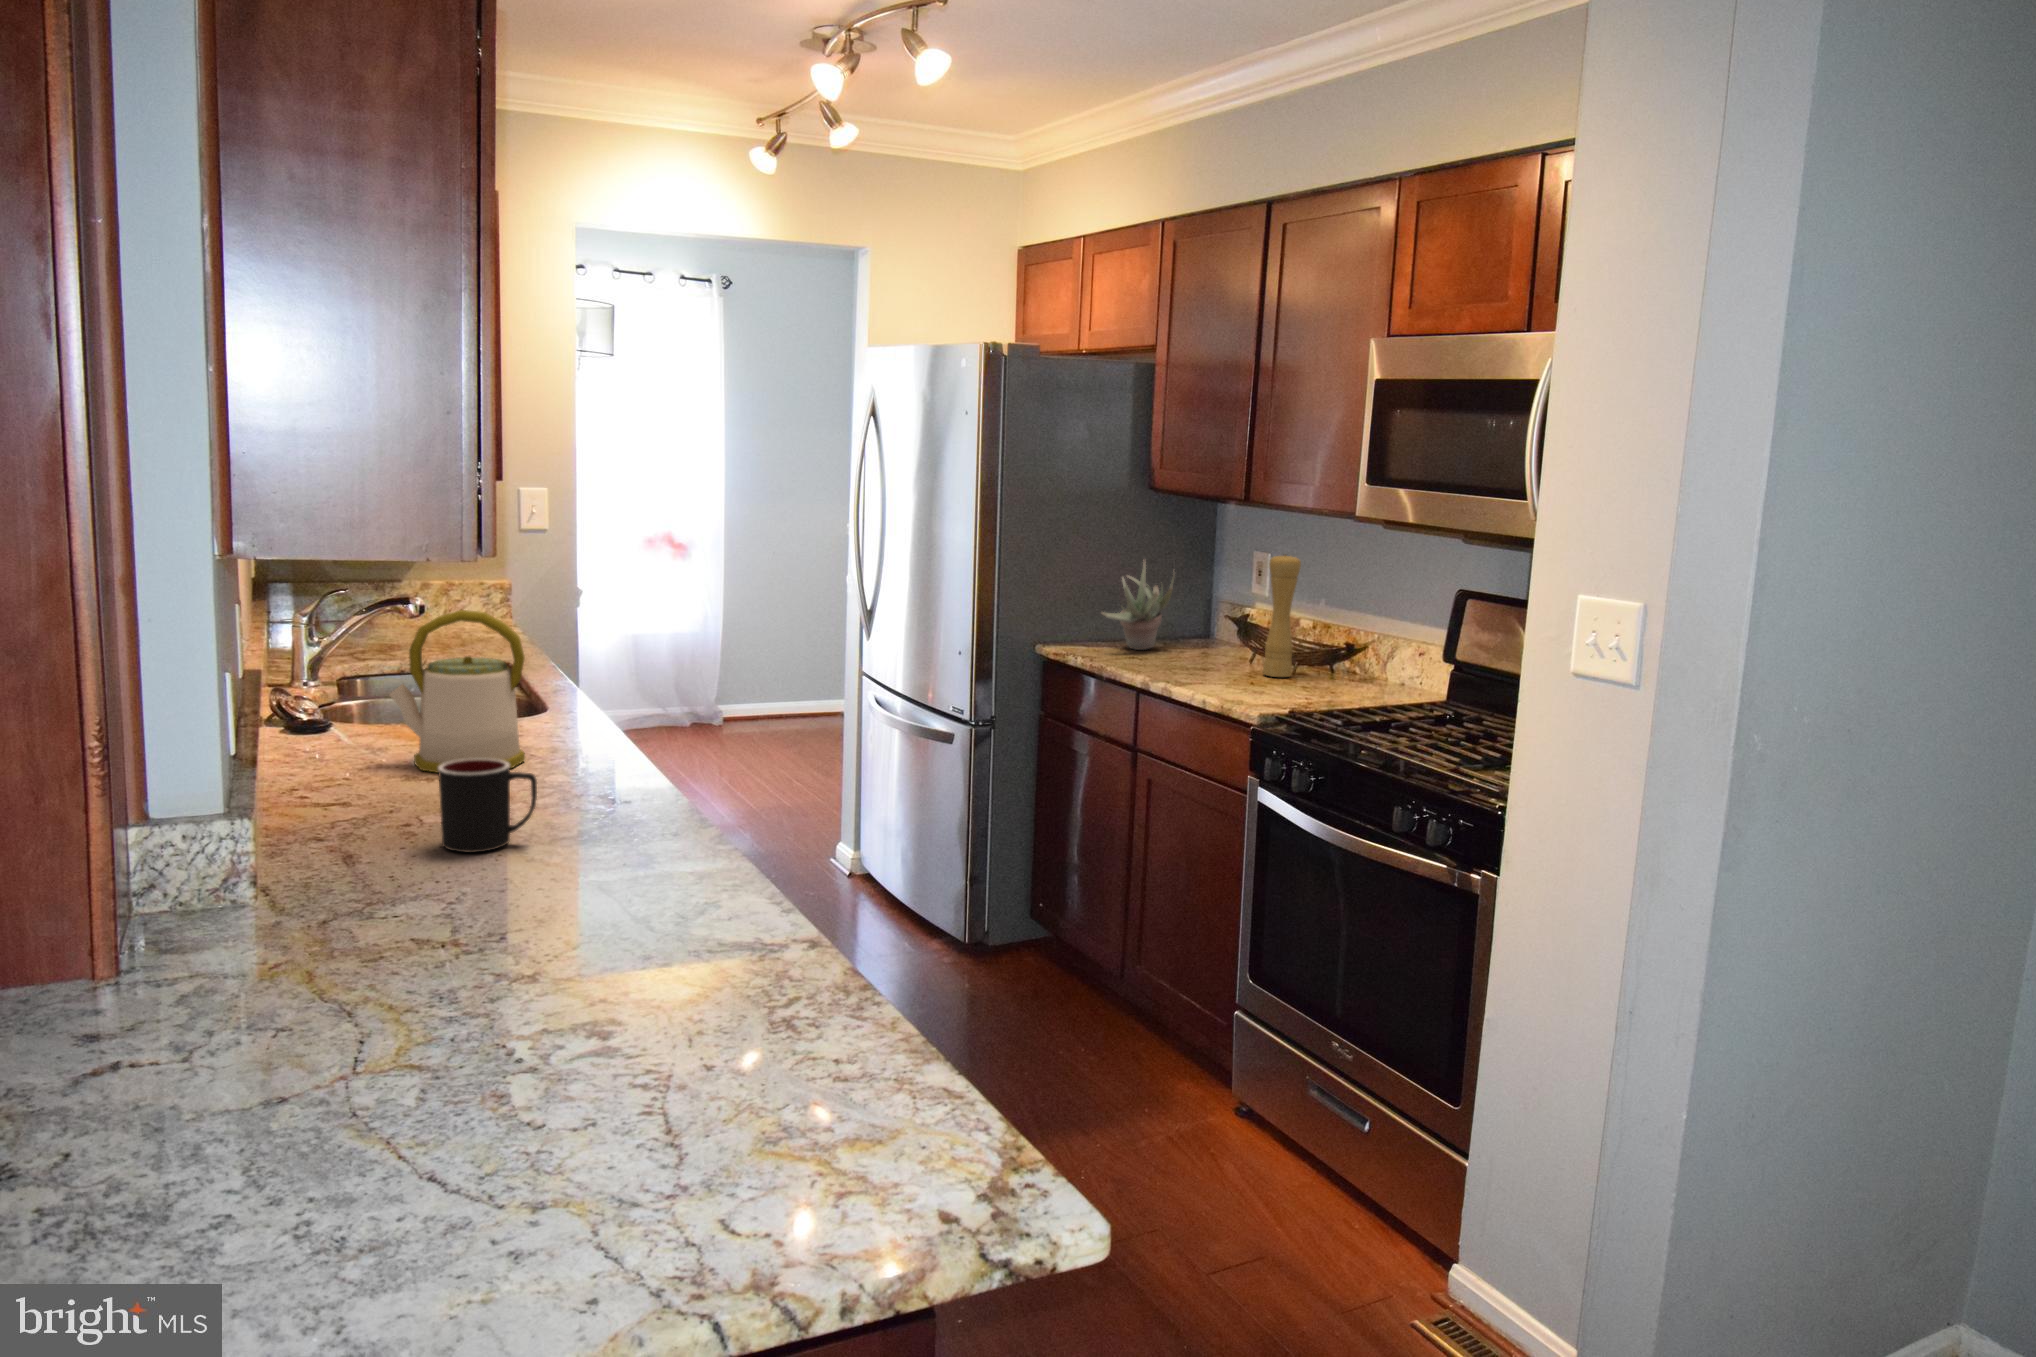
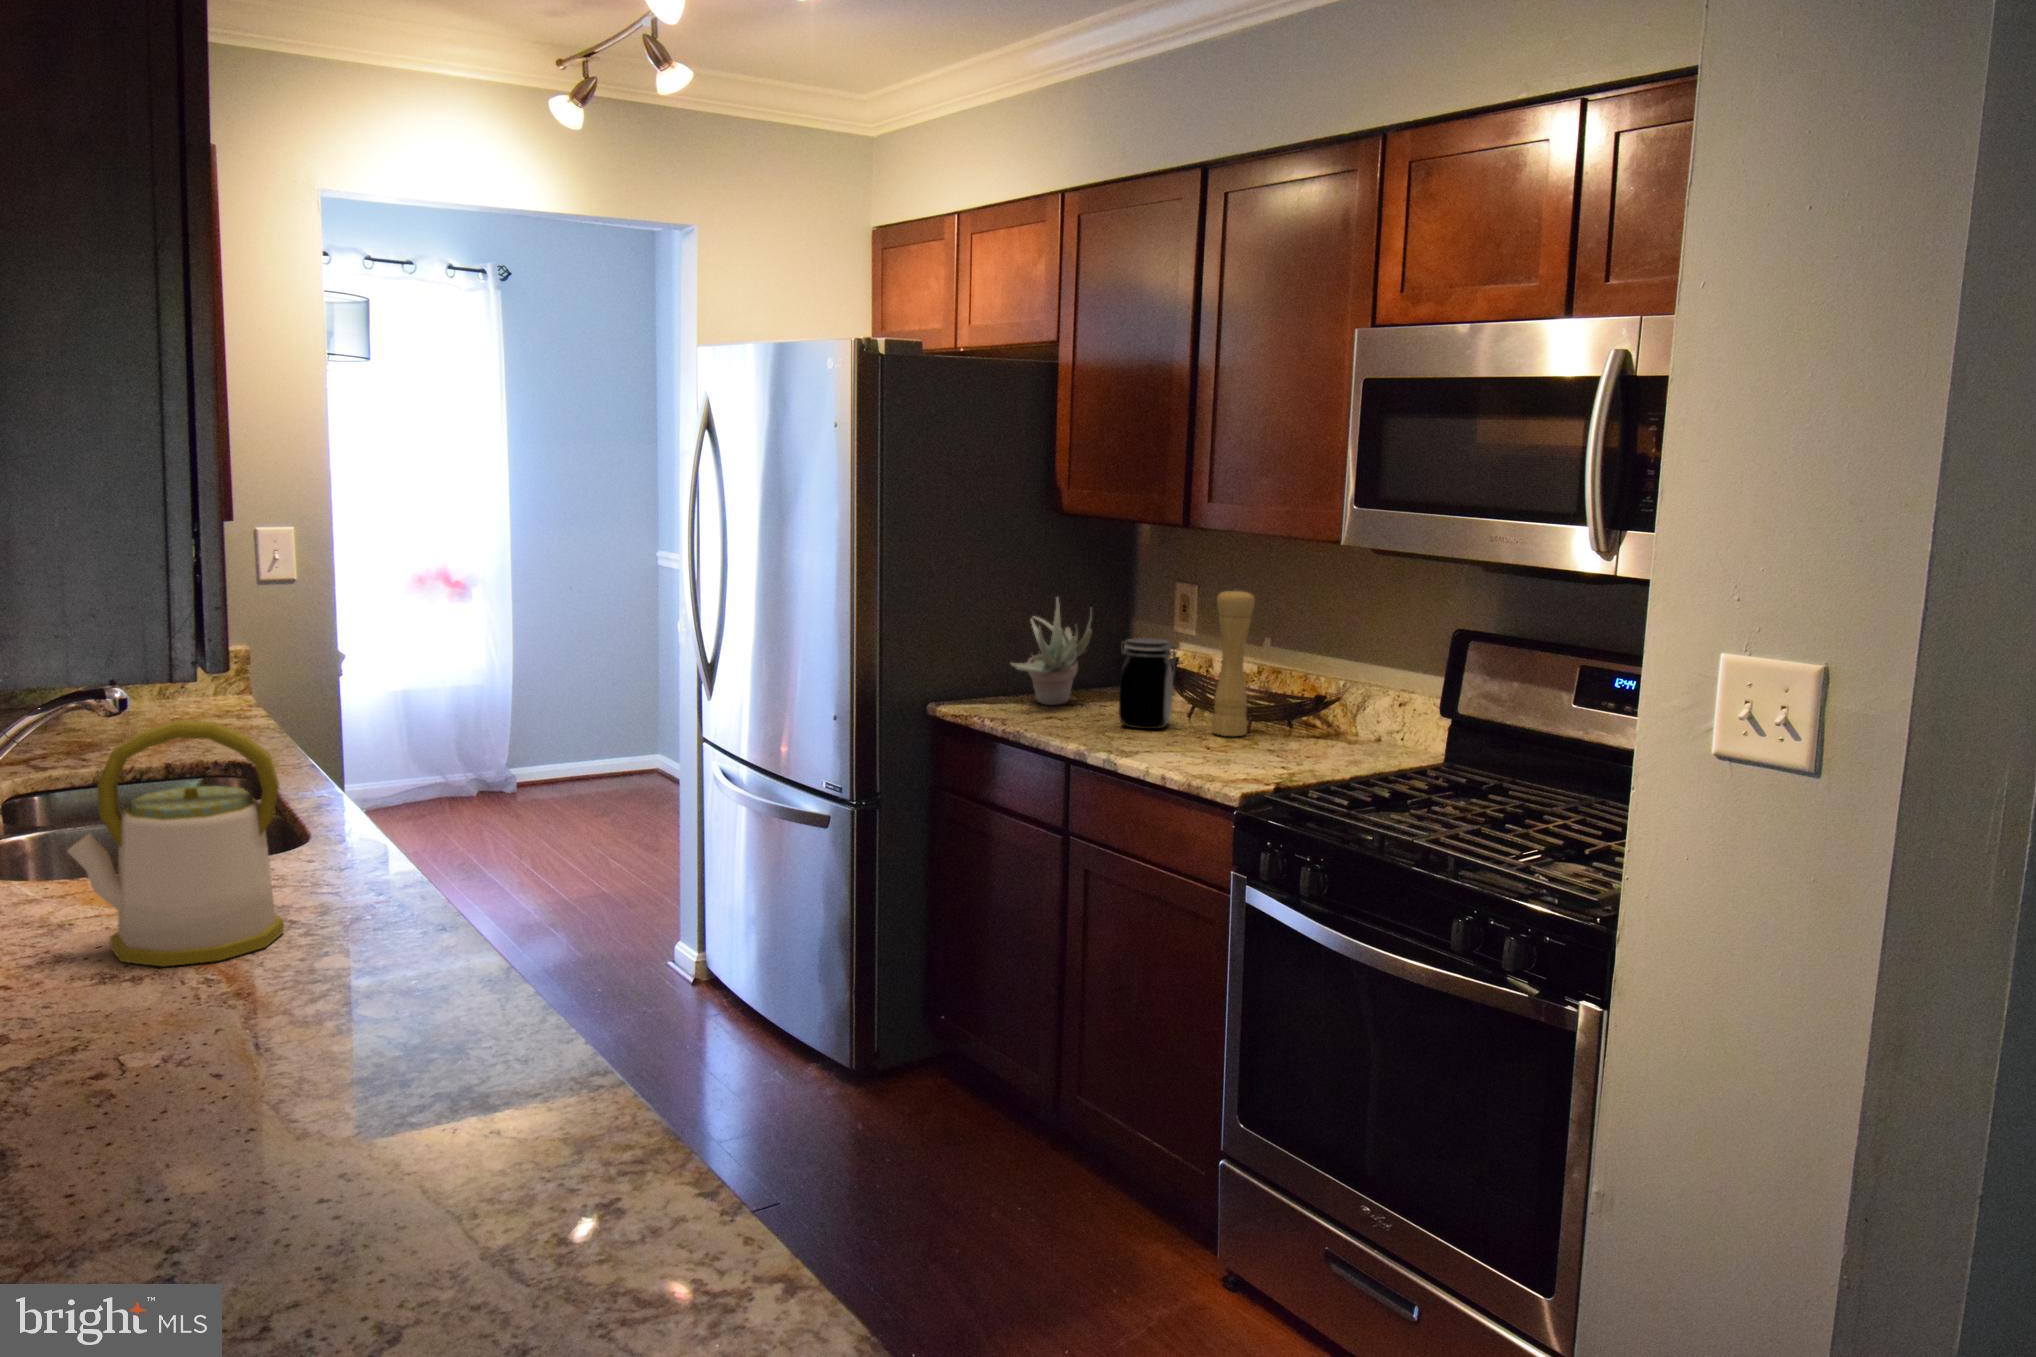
jar: none [1186,594,1236,670] -> present [1119,638,1176,729]
mug: present [438,759,537,852] -> none [145,973,312,1133]

